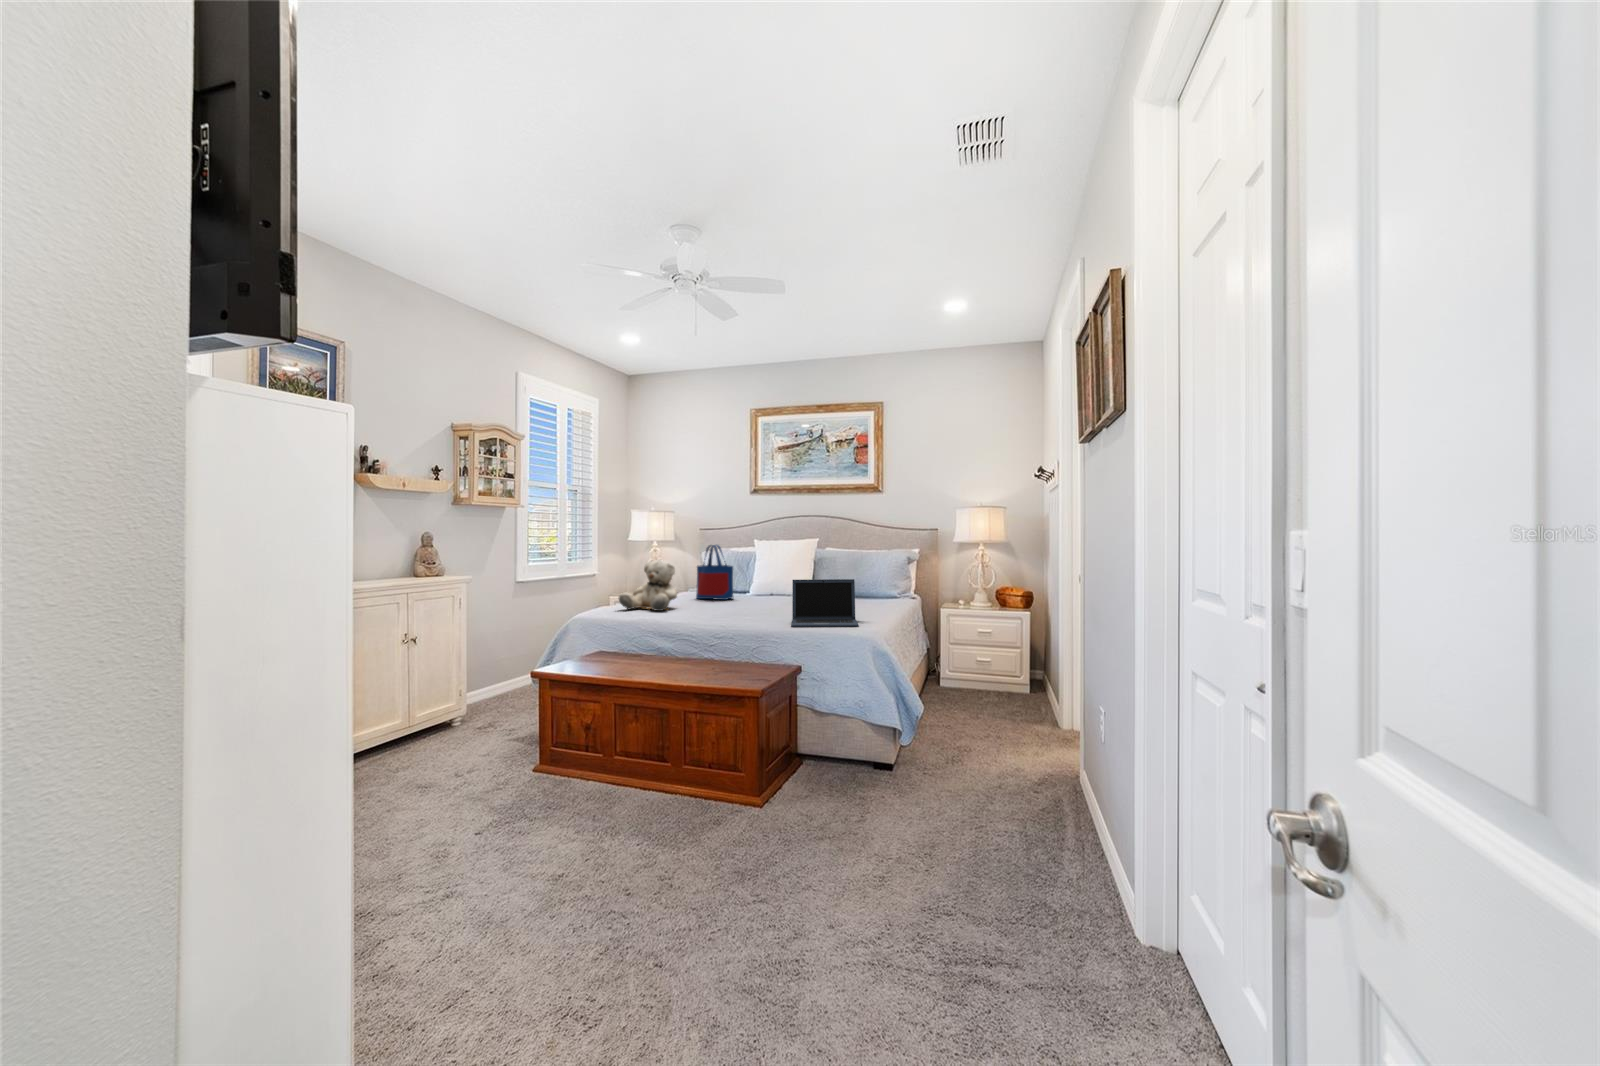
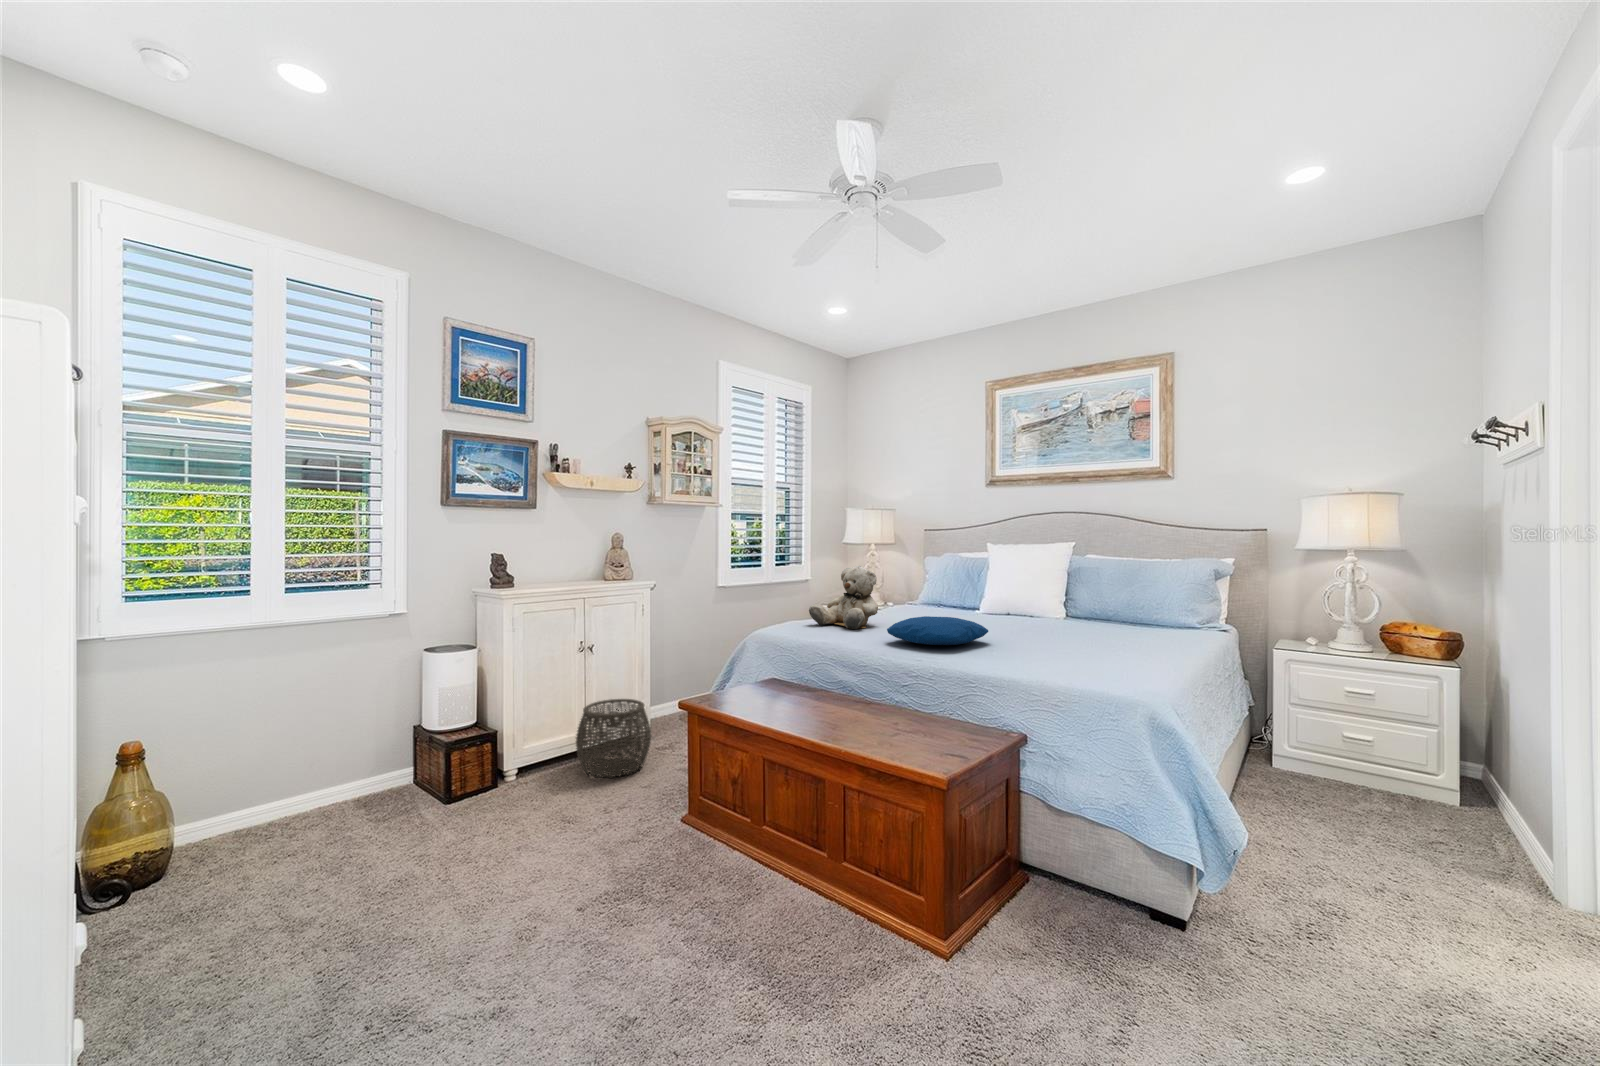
tote bag: present [696,545,733,600] -> none [908,548,955,618]
laptop: present [791,579,858,627] -> none [1015,599,1127,679]
pillow: none [693,596,767,617] -> present [887,616,988,645]
woven basket: none [405,685,481,756] -> present [576,699,651,777]

